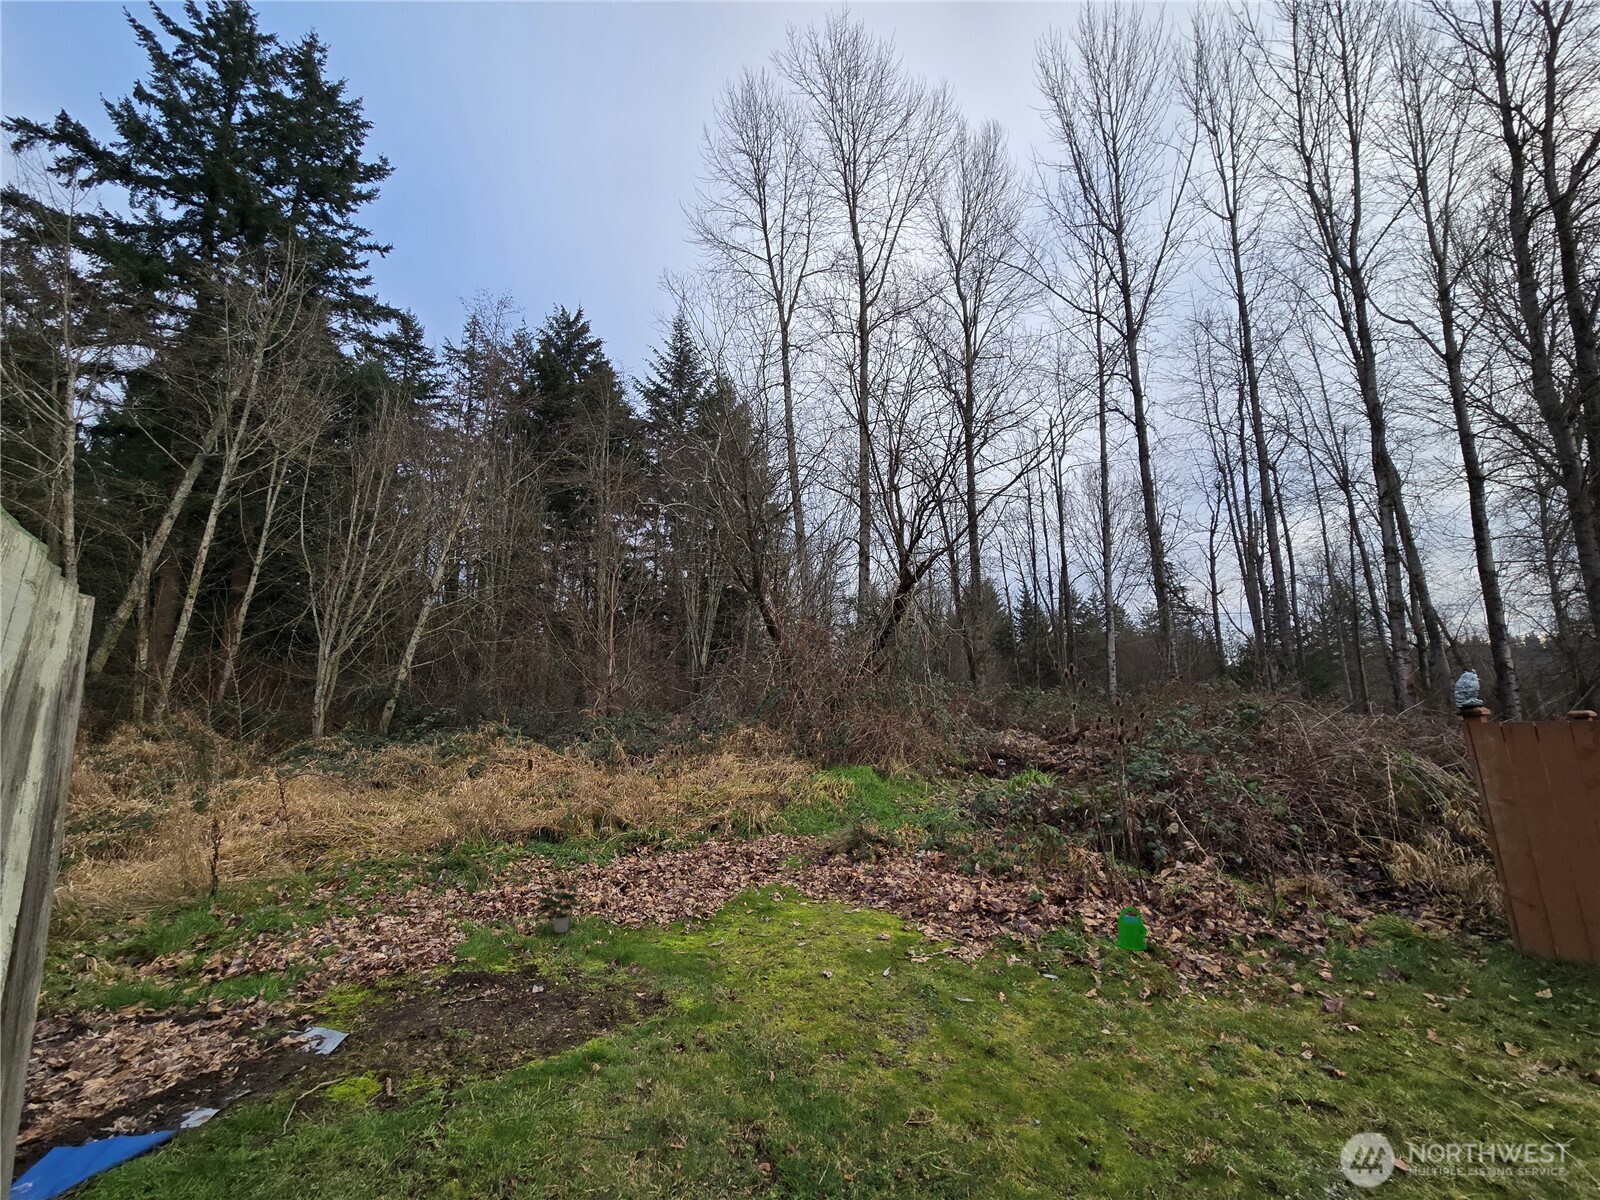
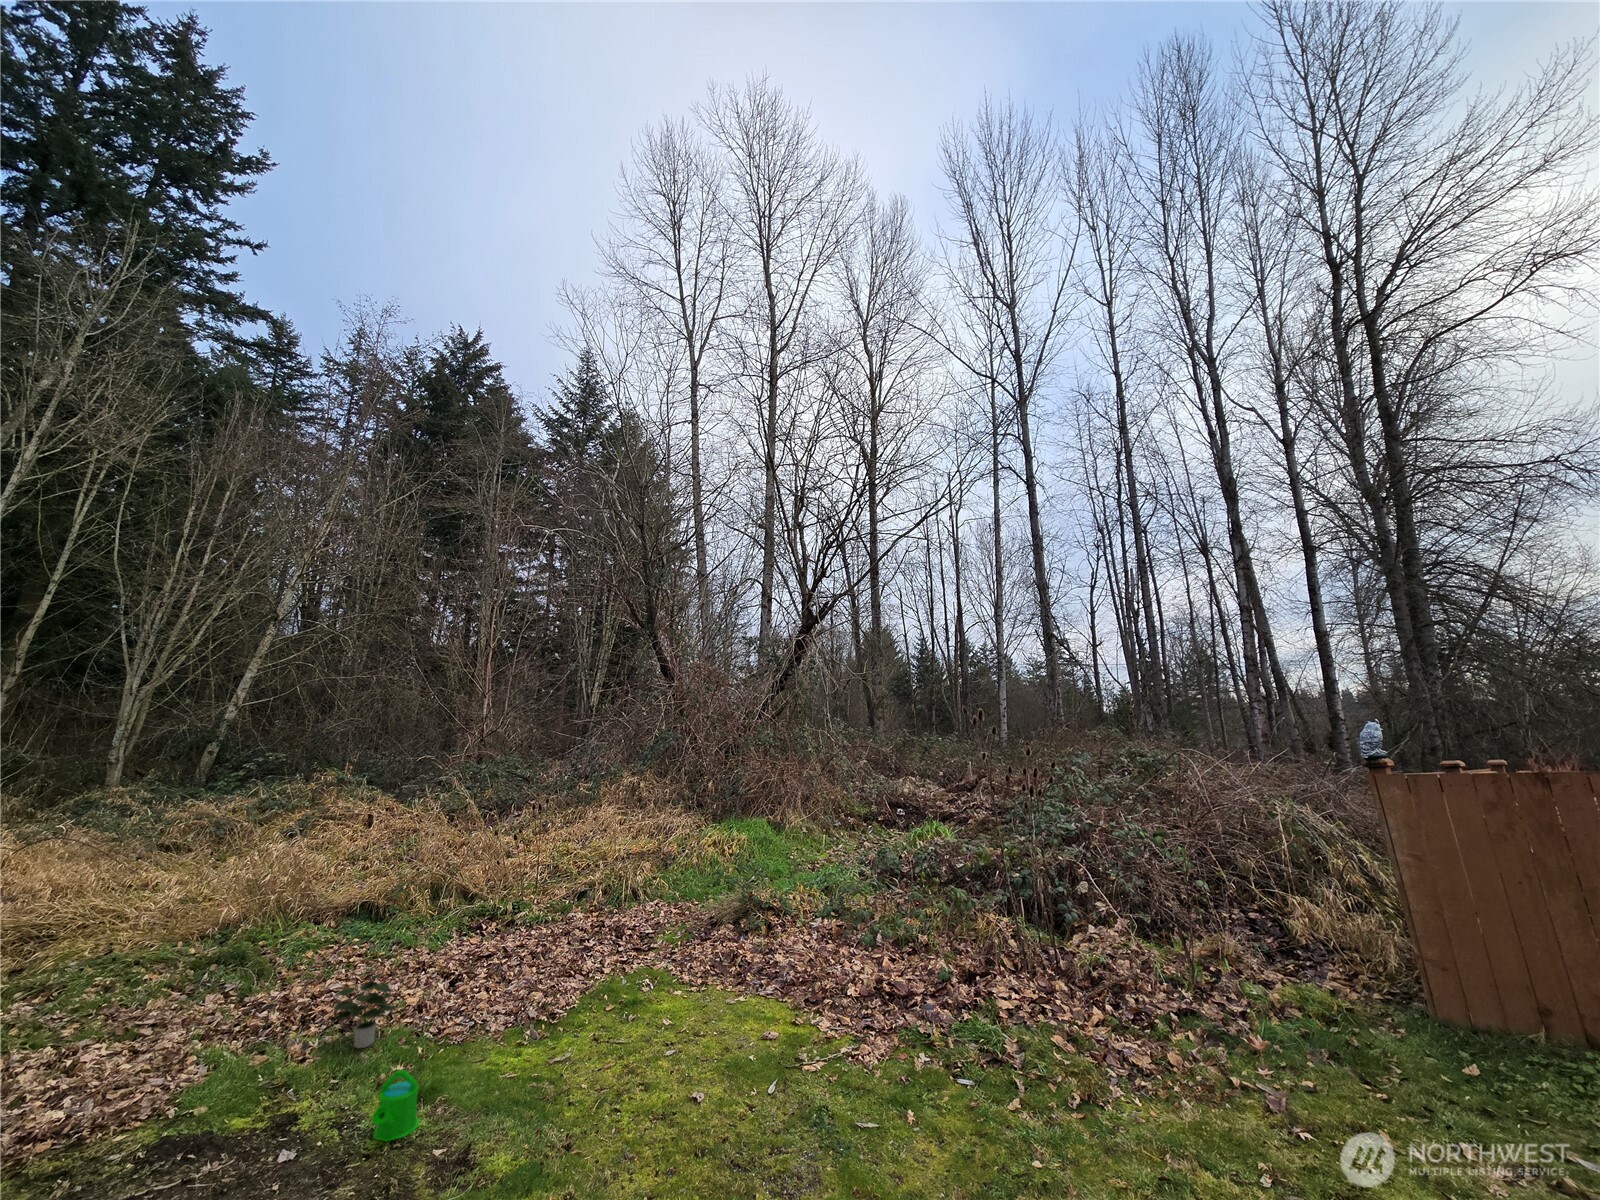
watering can: present [1117,906,1147,951] -> present [372,1070,419,1141]

